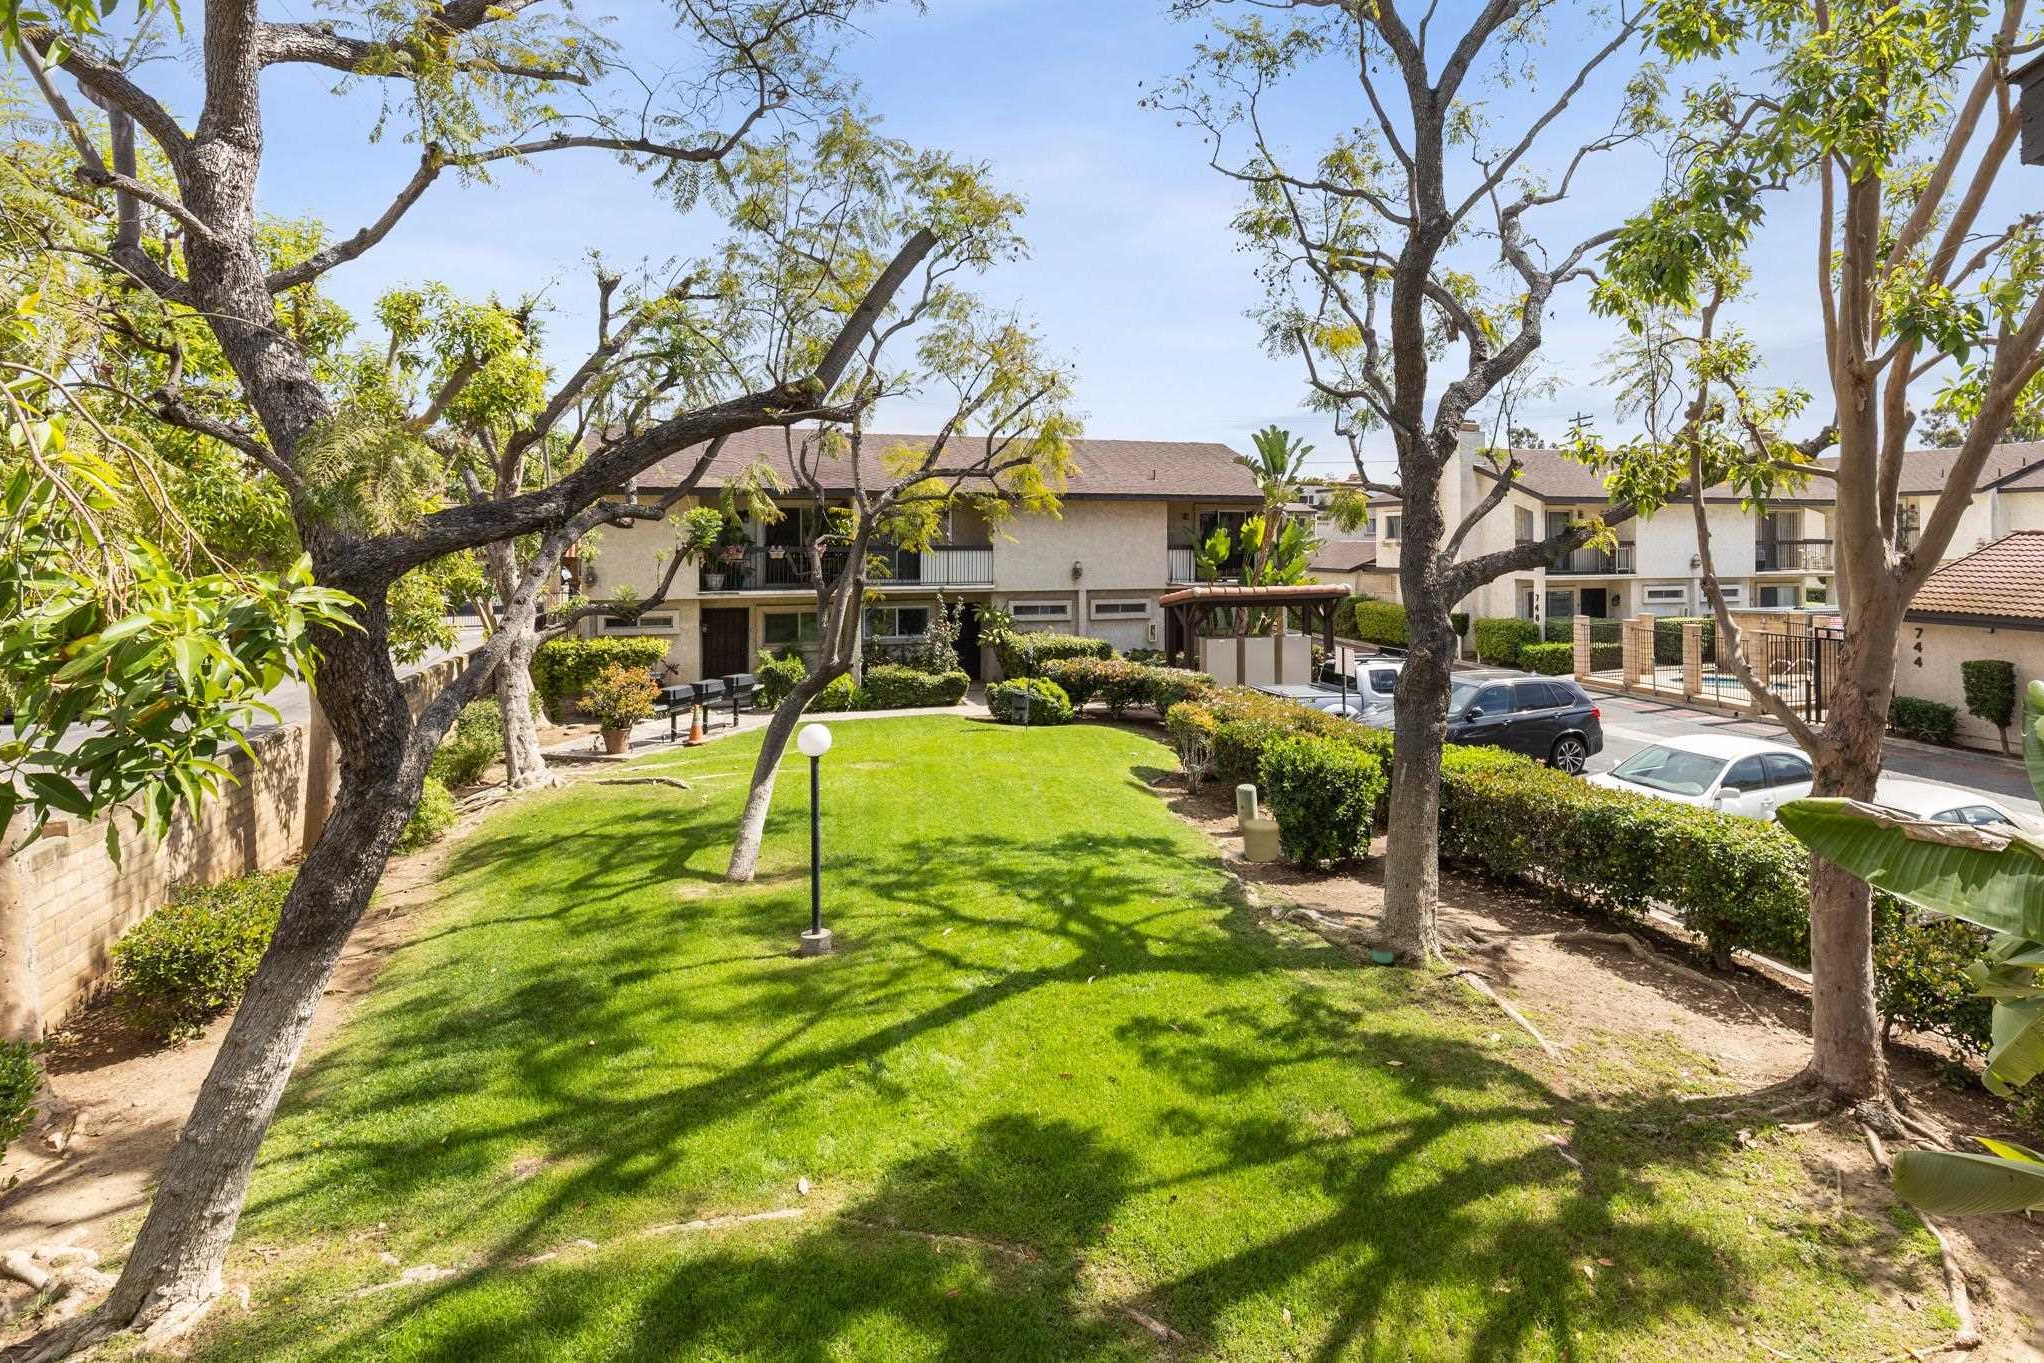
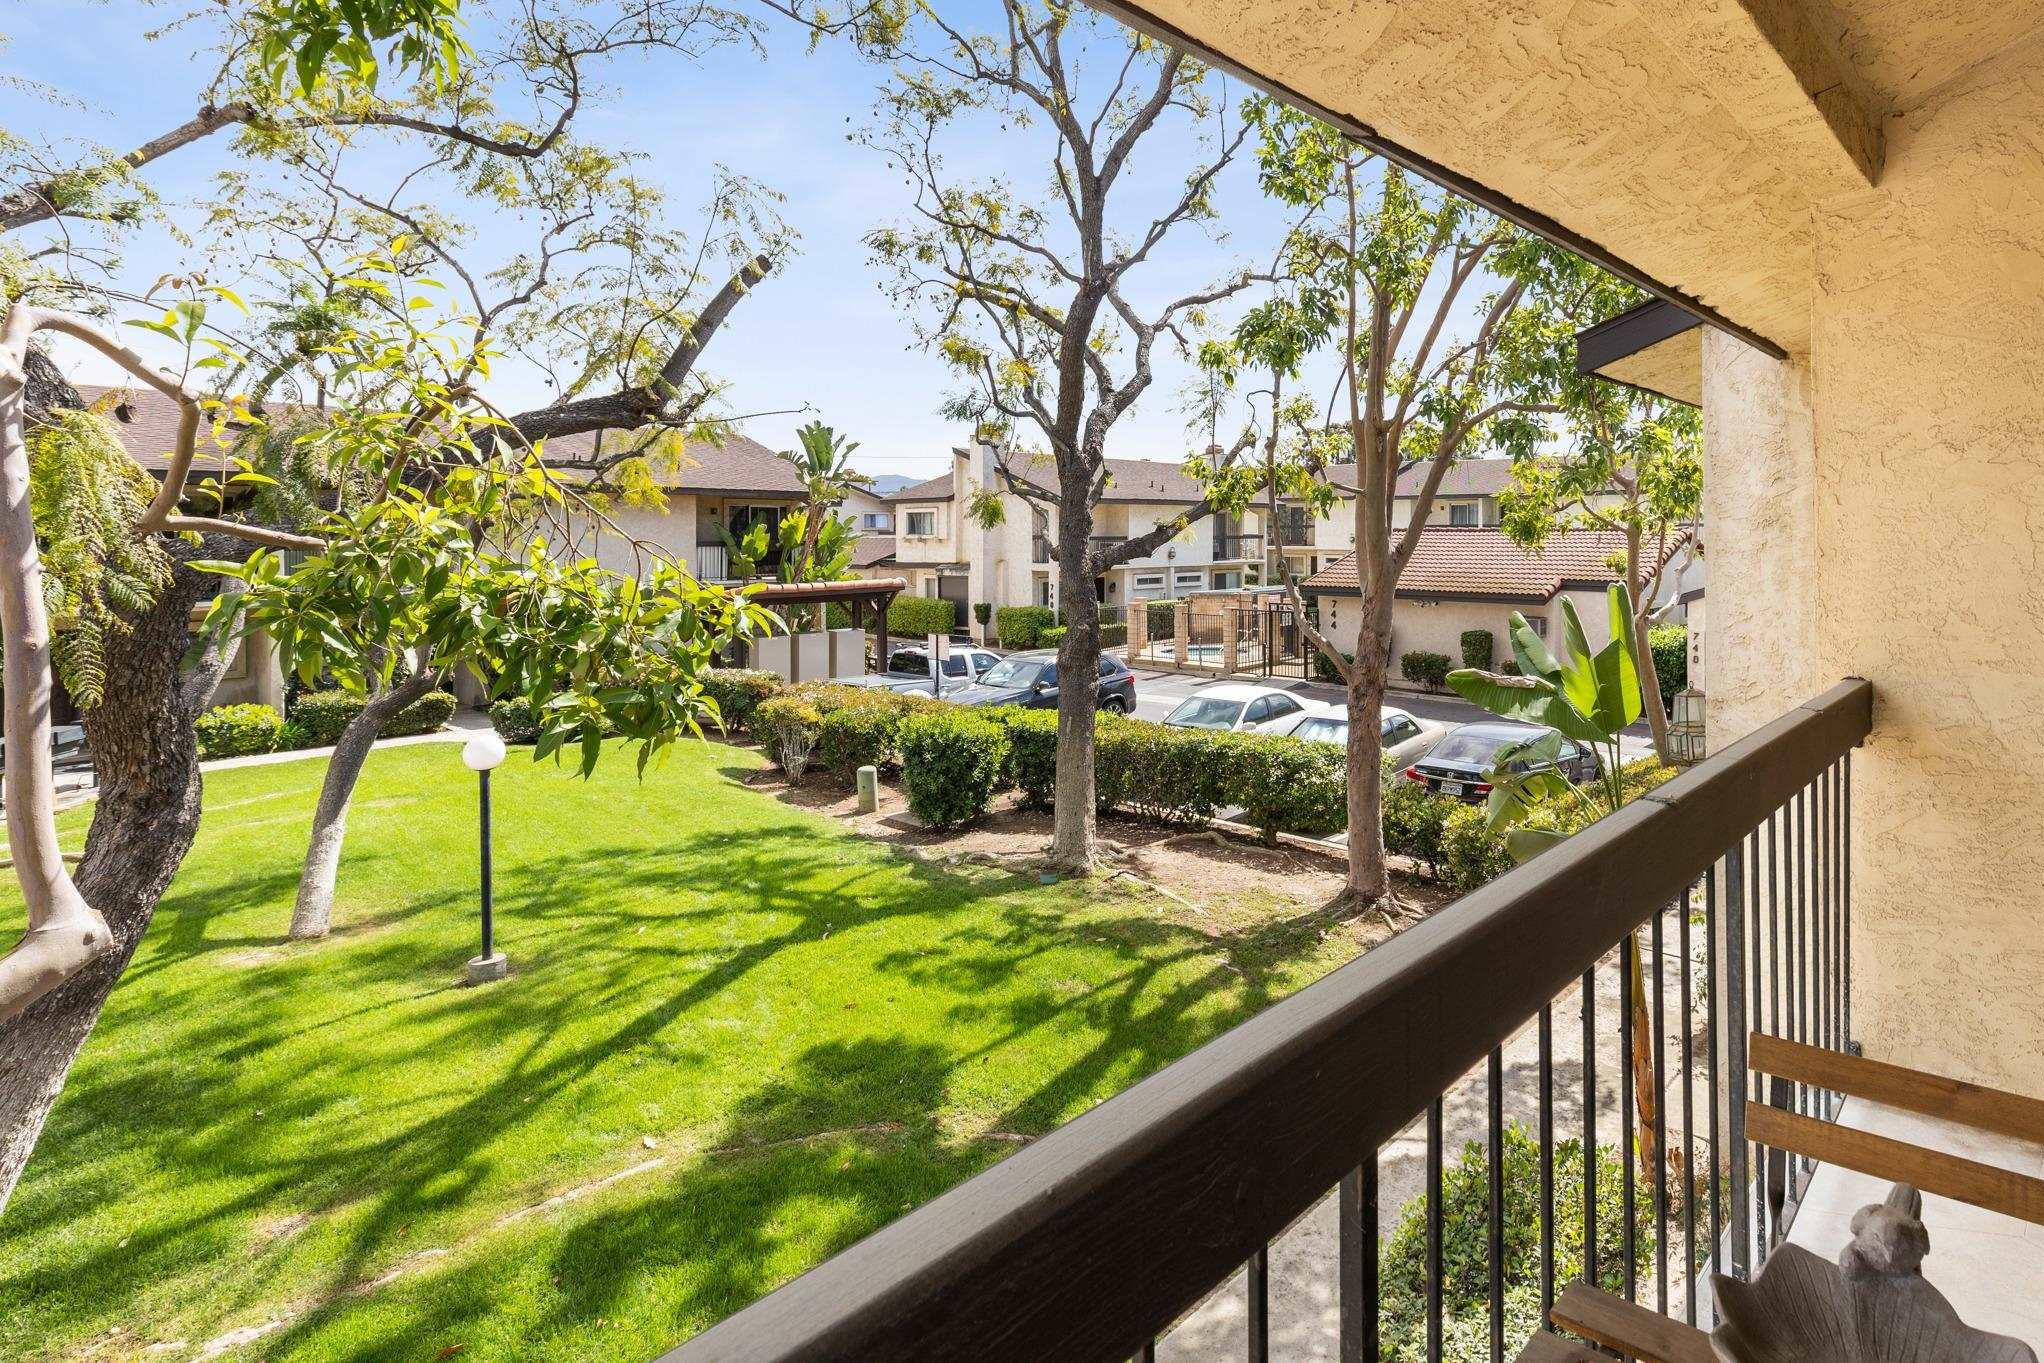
woven basket: present [1243,819,1279,862] -> none [885,792,920,831]

